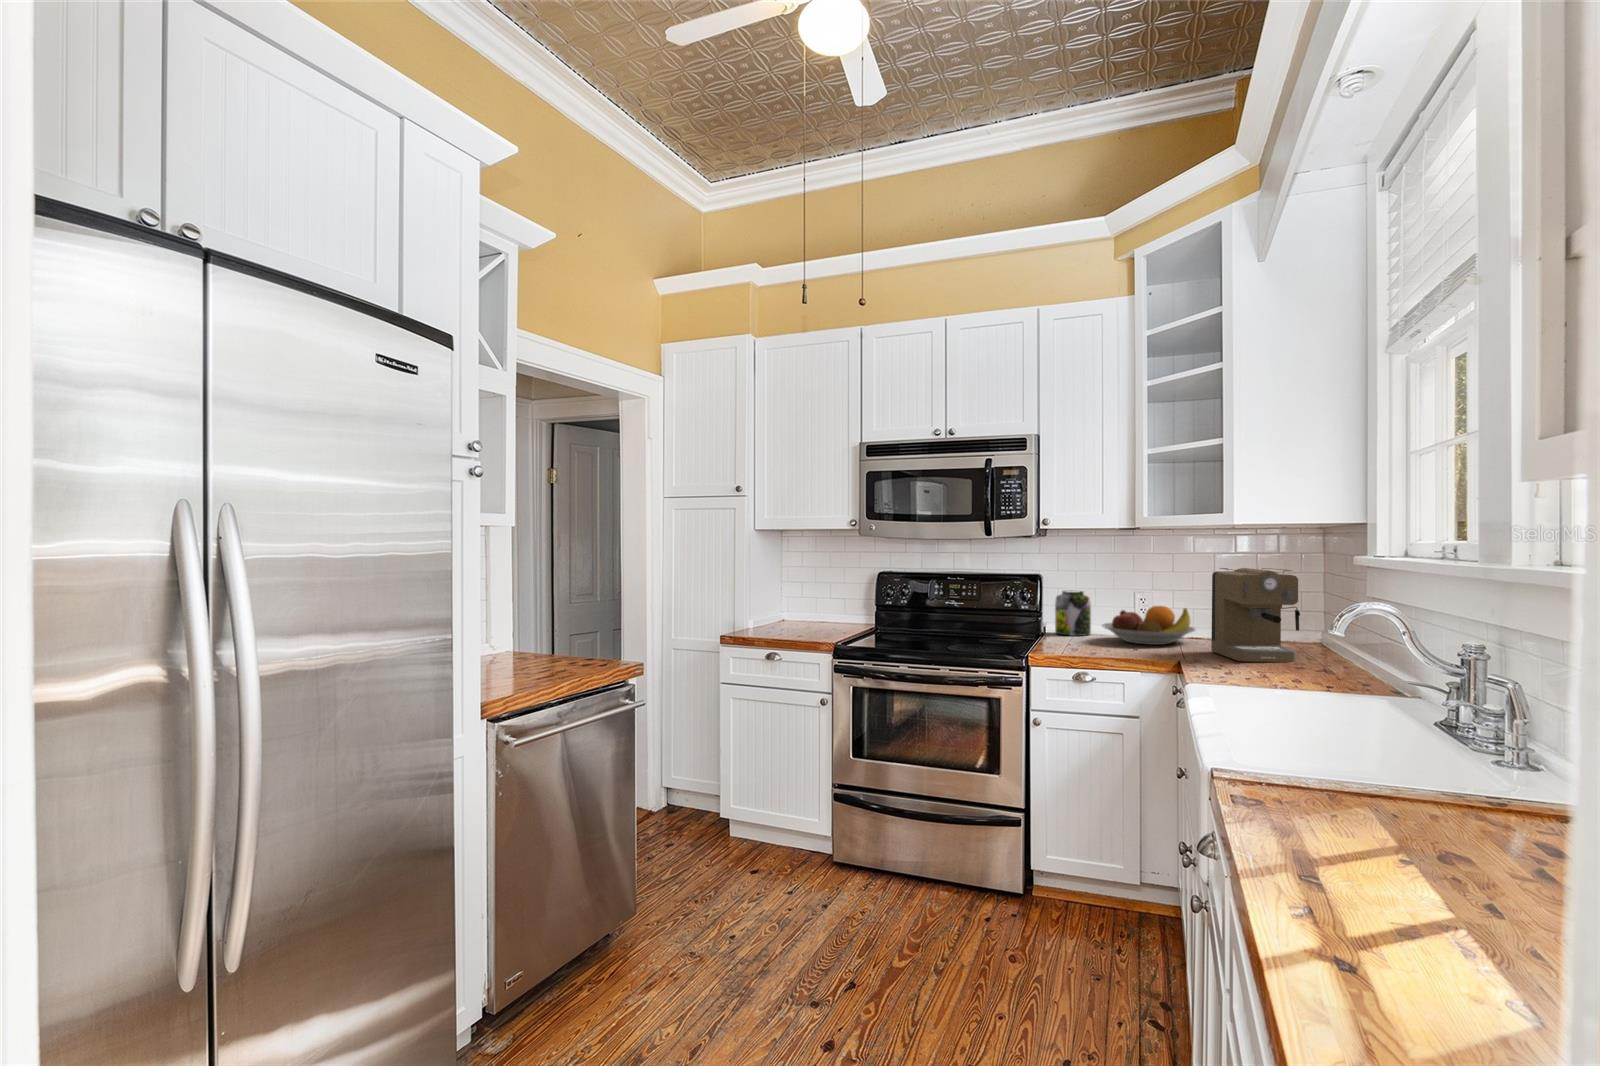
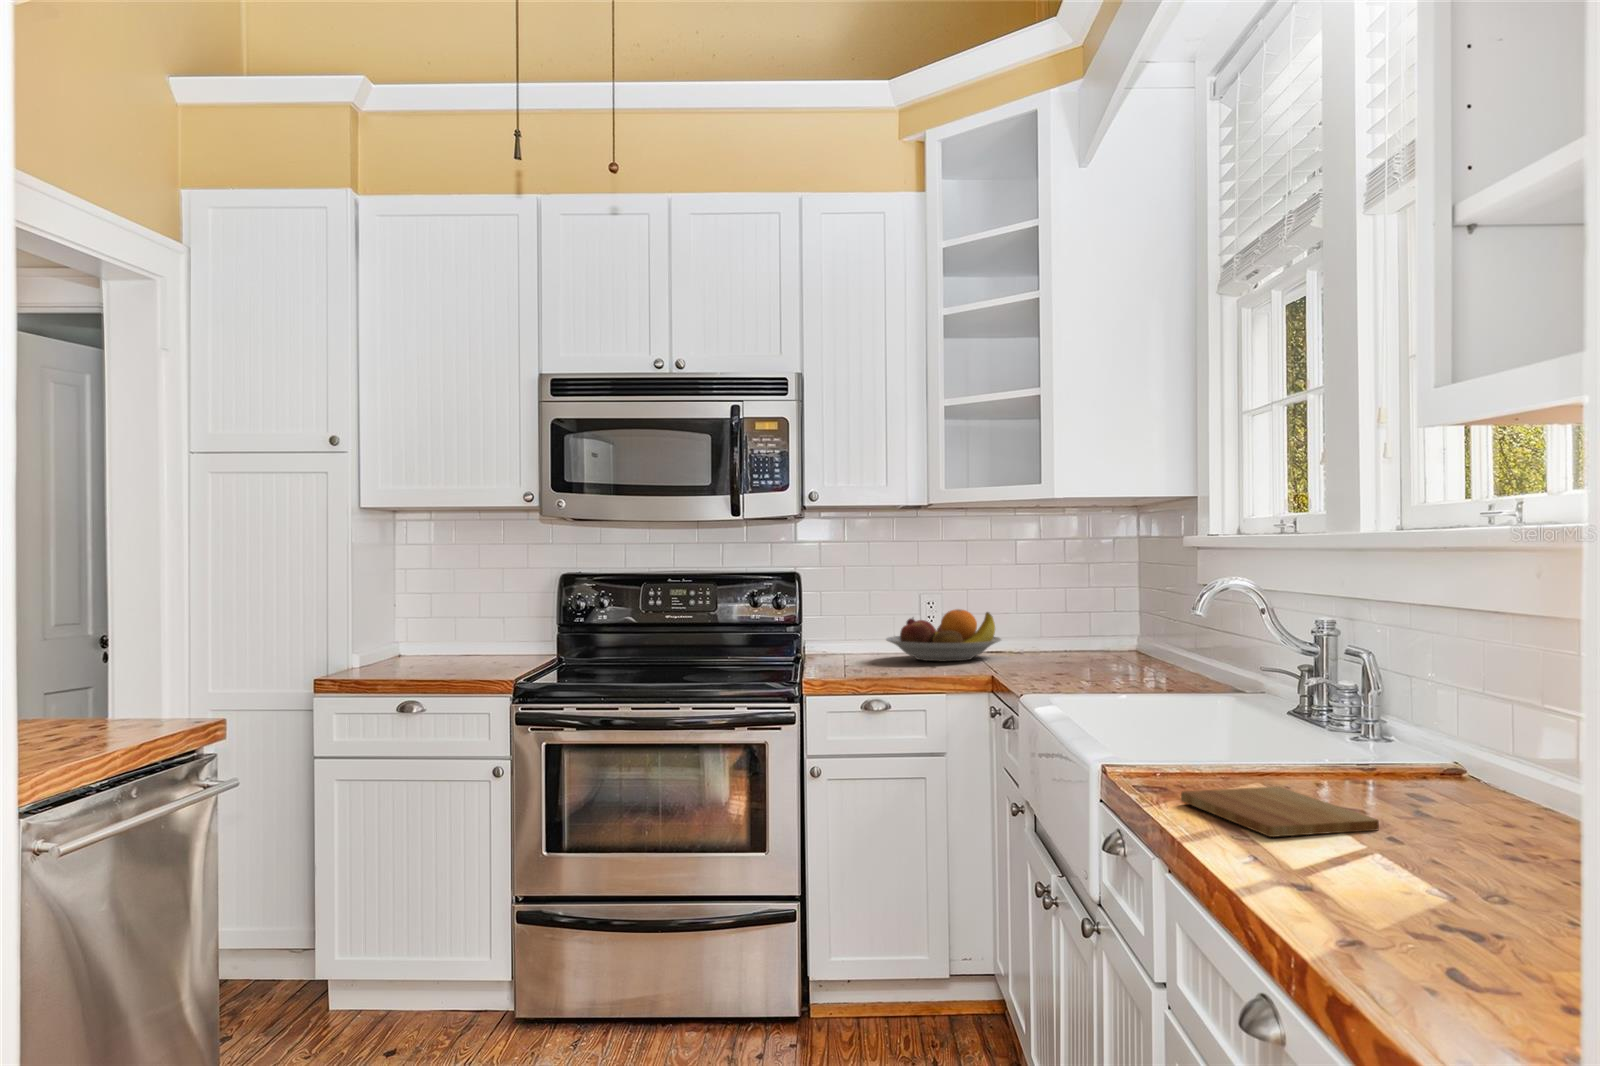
coffee maker: present [1211,568,1300,662] -> none [1025,554,1126,671]
jar: present [1055,591,1091,636] -> none [820,596,866,657]
cutting board: none [1272,812,1477,891] -> present [1181,787,1379,837]

